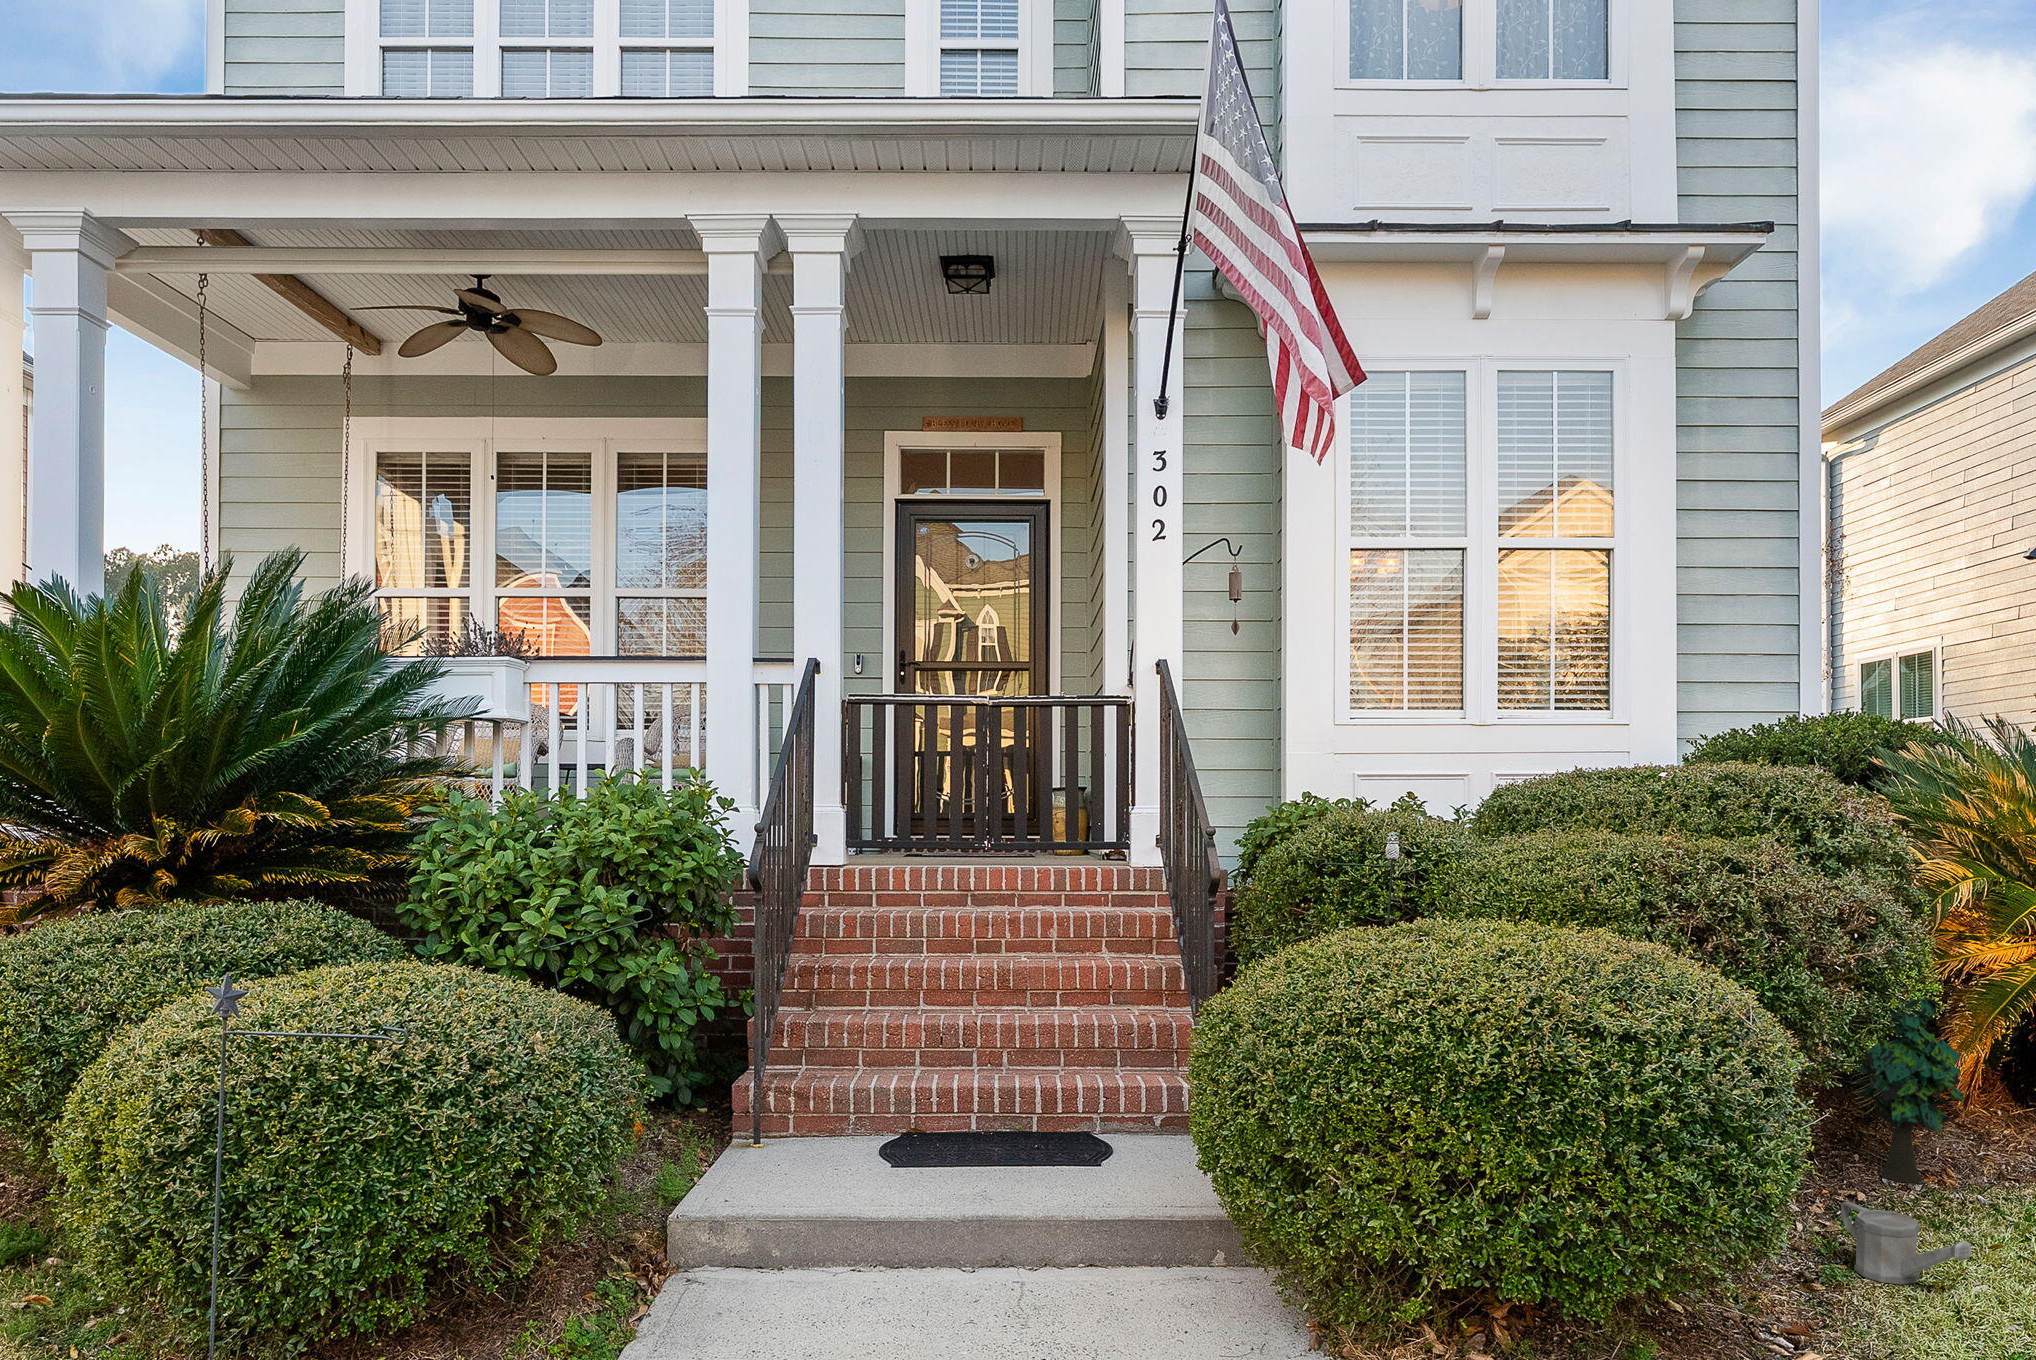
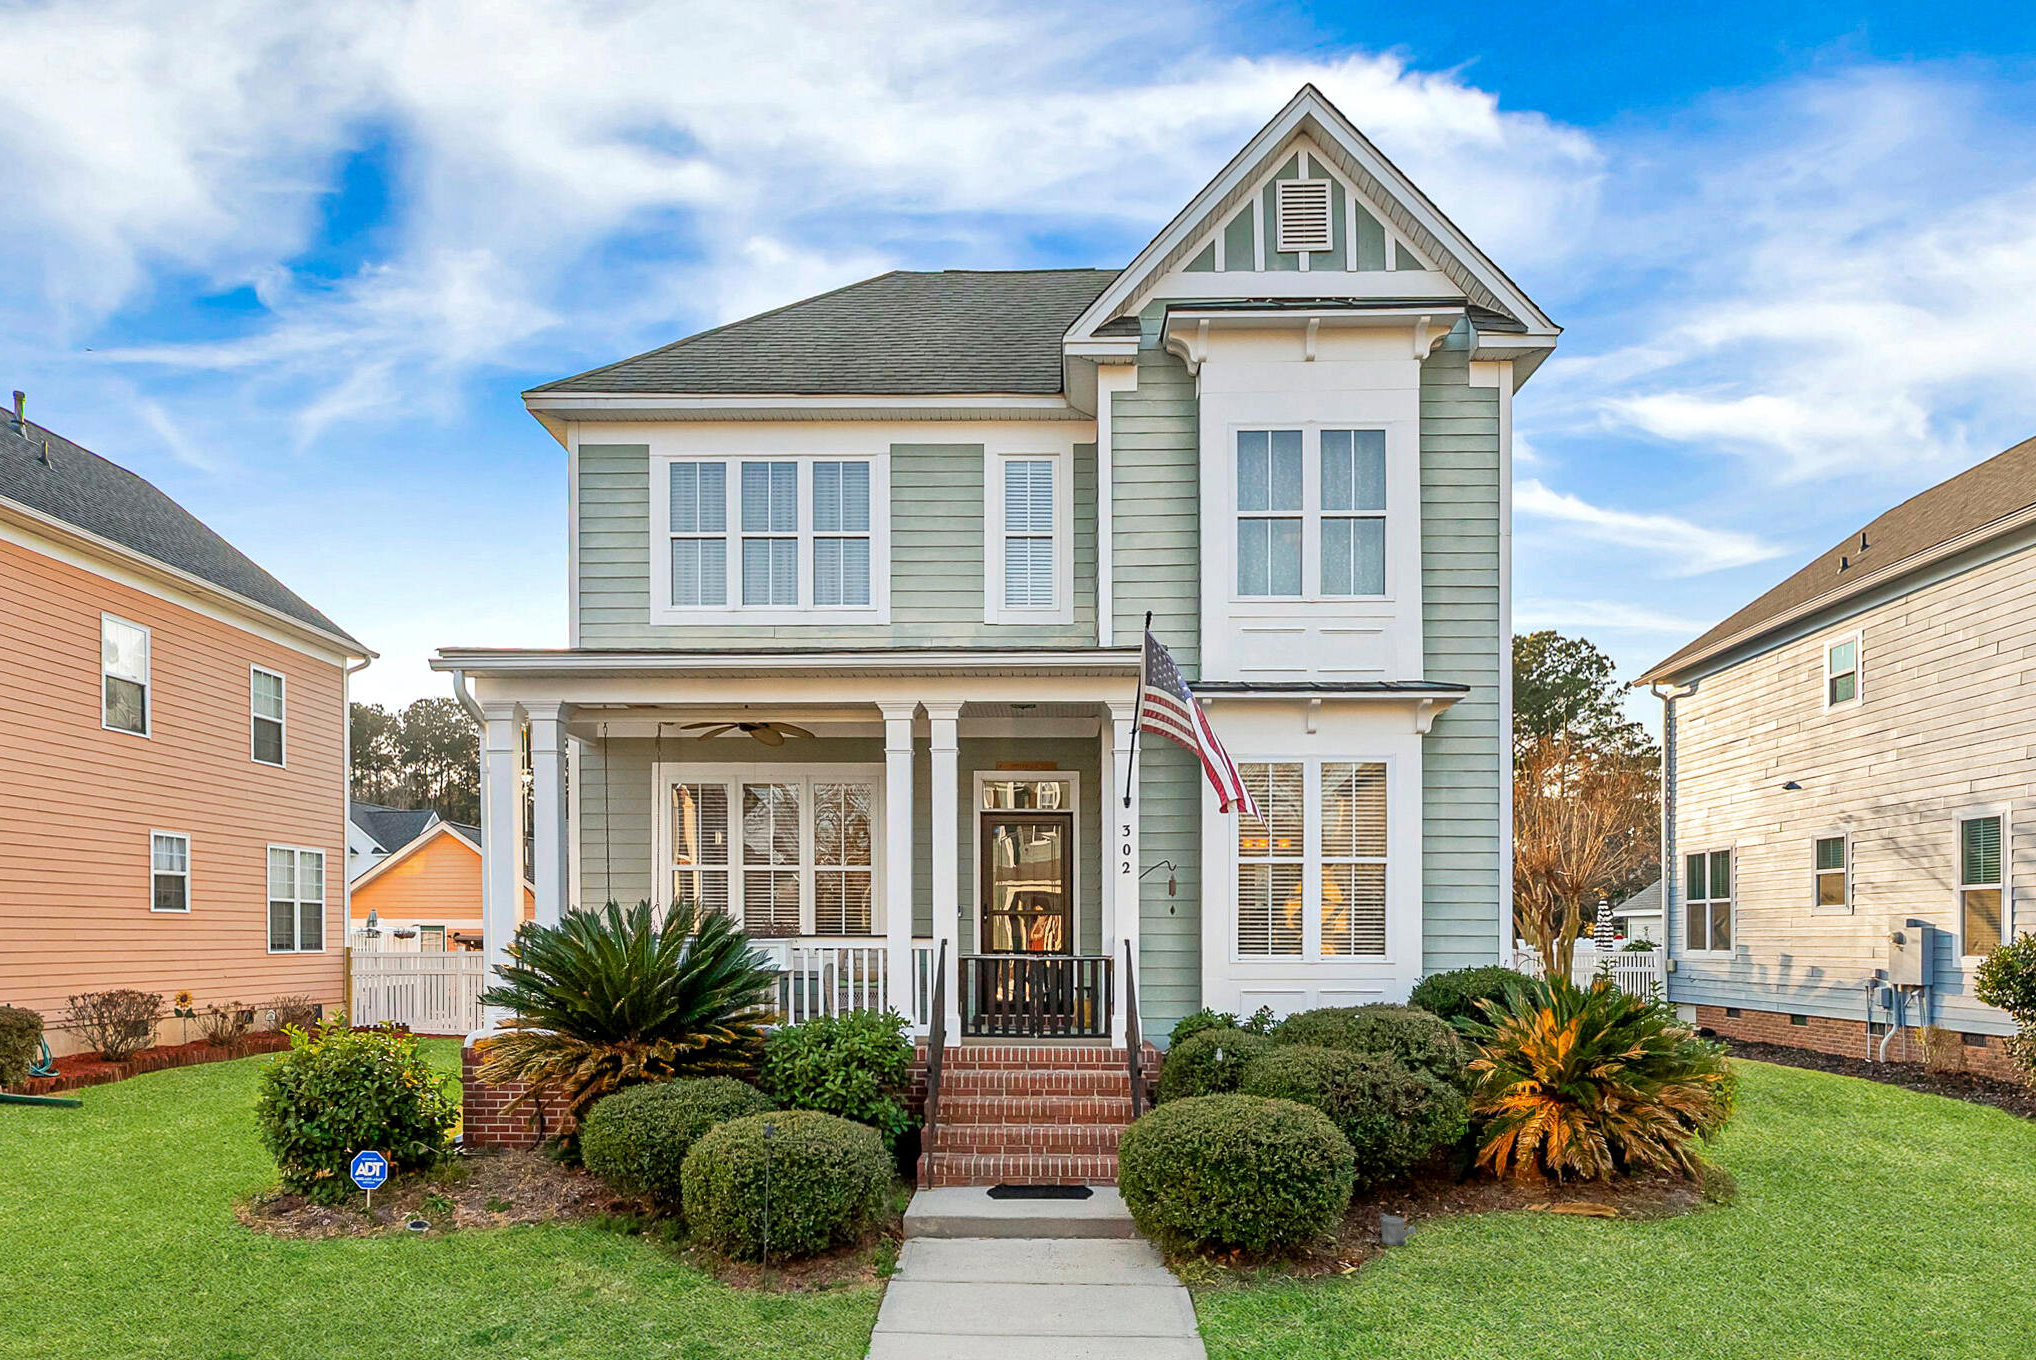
decorative plant: present [1857,999,1965,1183] -> none [1408,1127,1458,1209]

